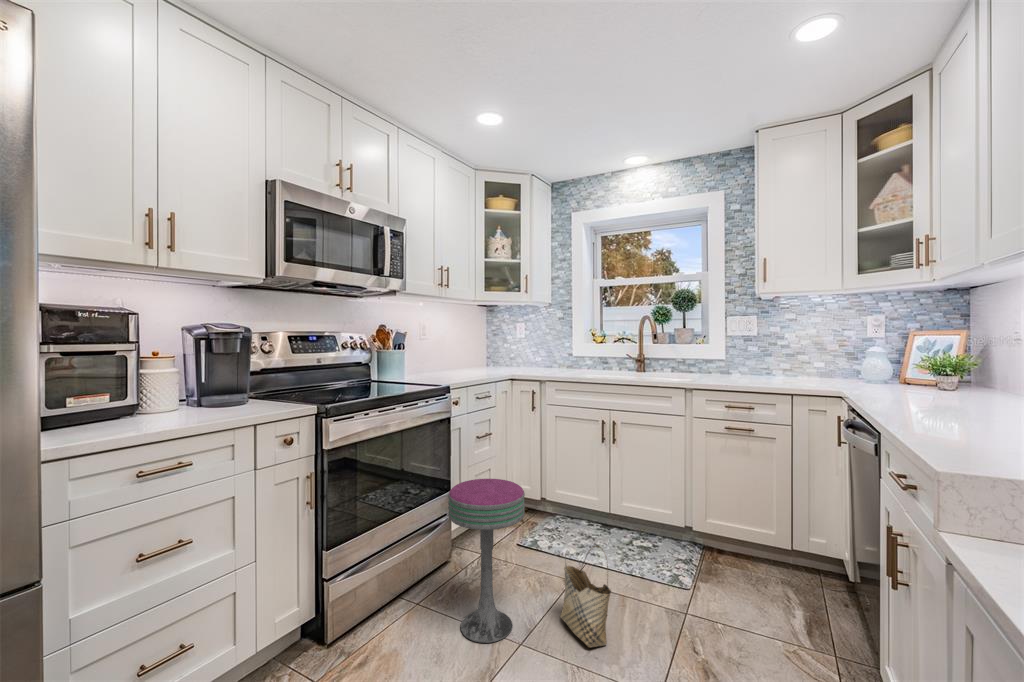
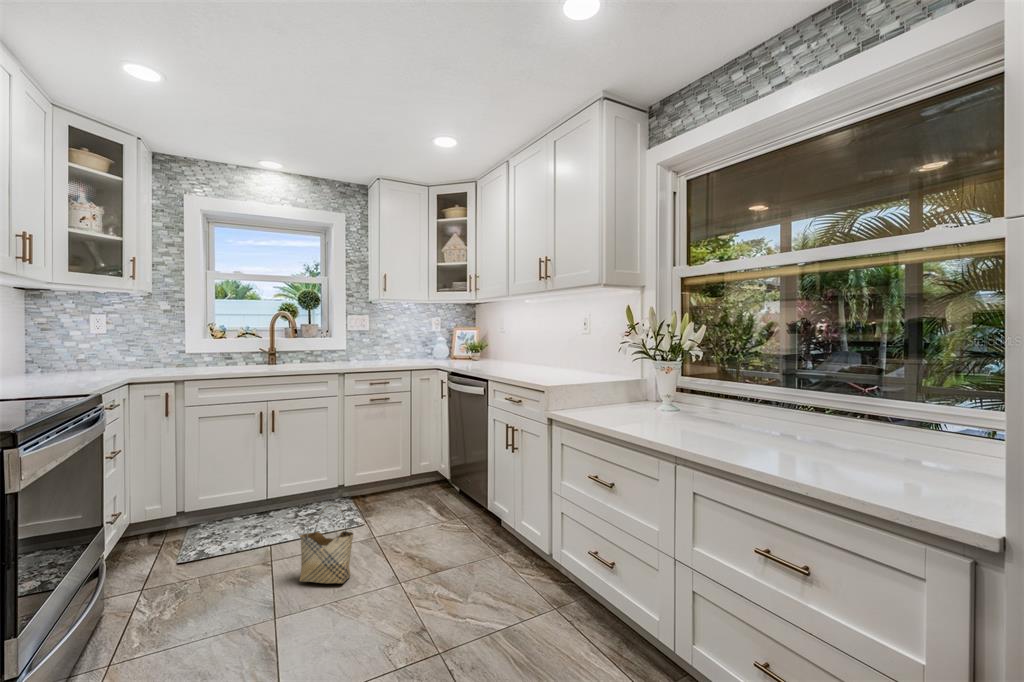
bar stool: present [448,479,525,643] -> none [187,474,278,642]

